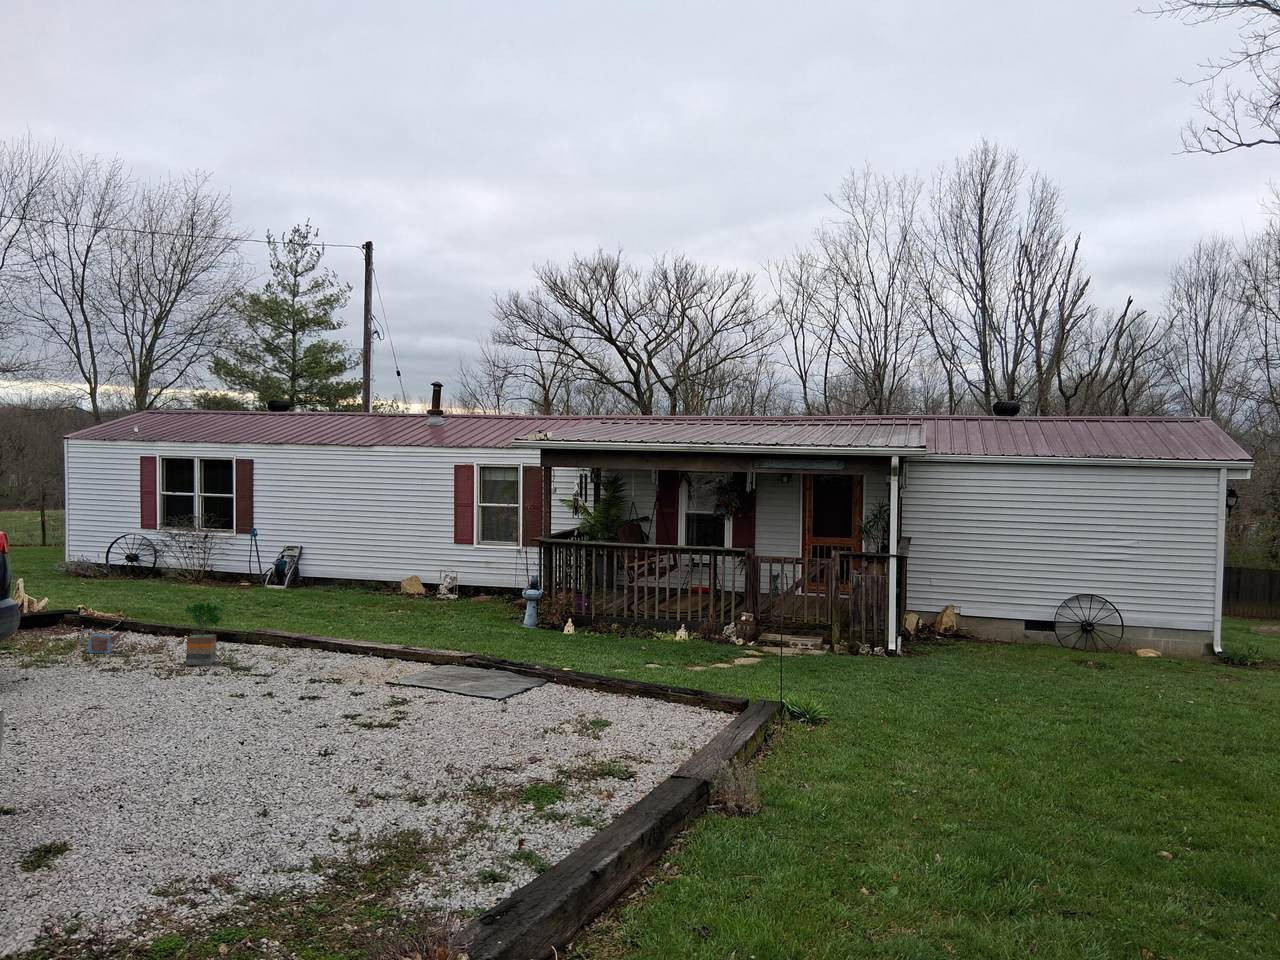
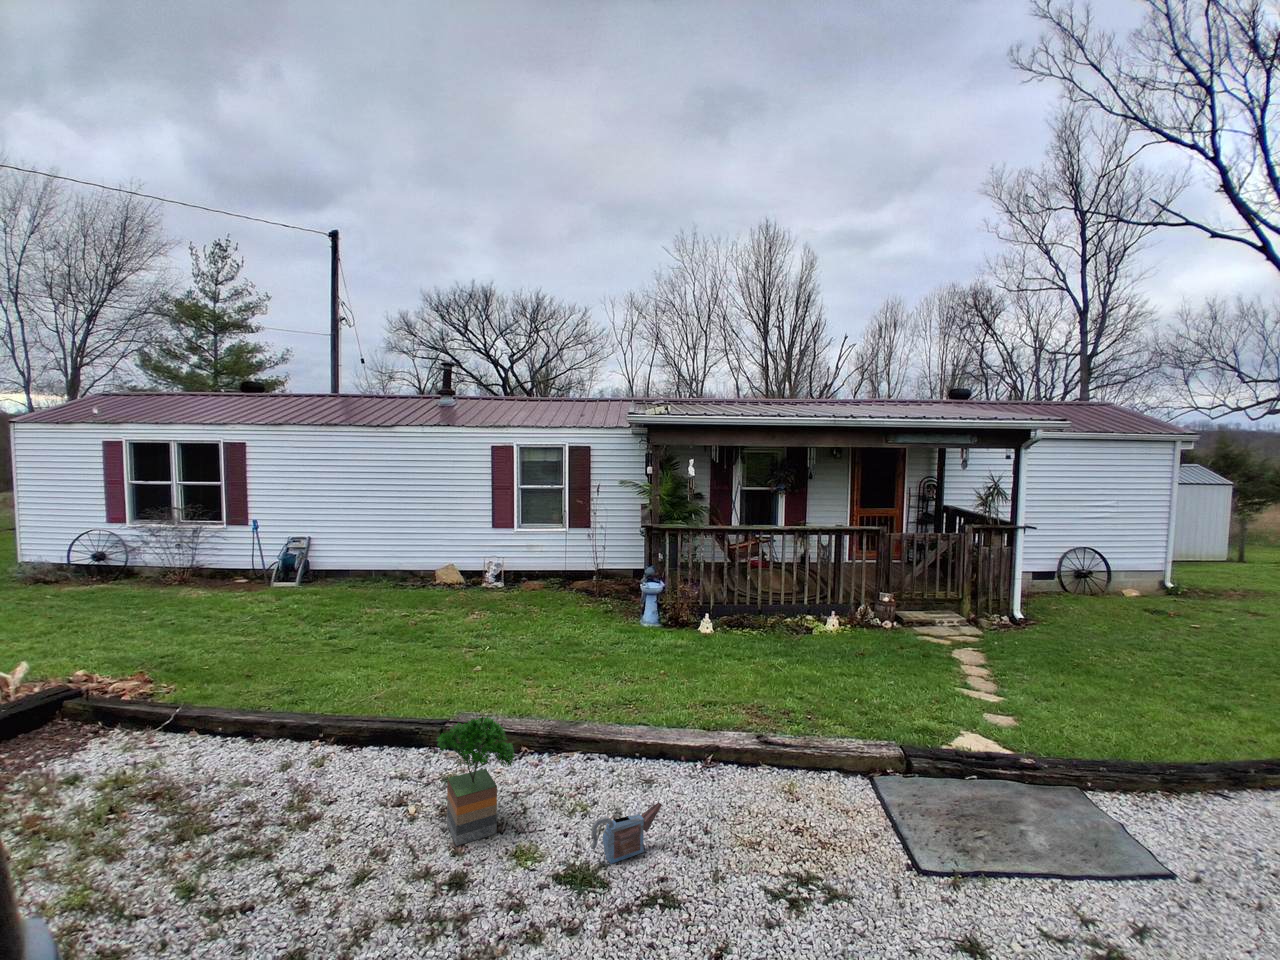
watering can: present [80,630,124,653] -> present [590,803,662,864]

